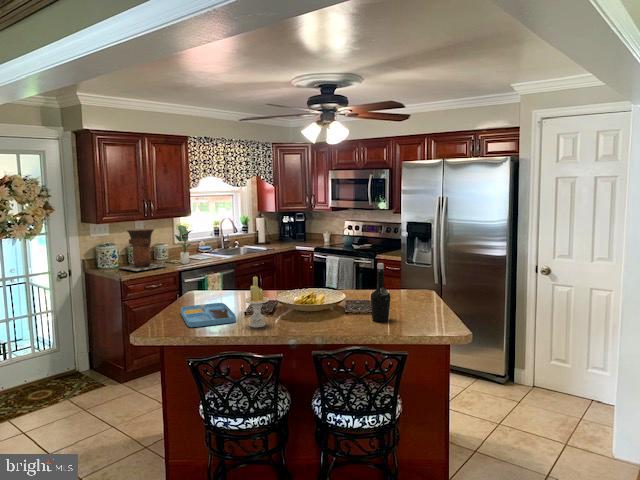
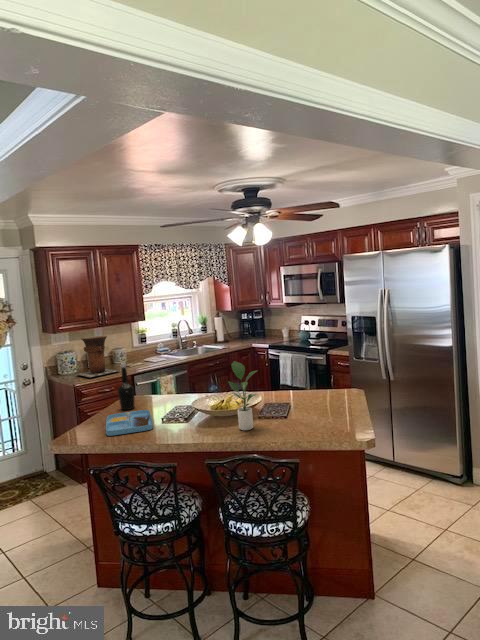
potted plant: present [175,225,191,264] -> present [228,361,258,430]
bottle: present [371,263,391,322] -> present [118,363,134,410]
candle: present [244,277,269,327] -> none [156,386,180,435]

